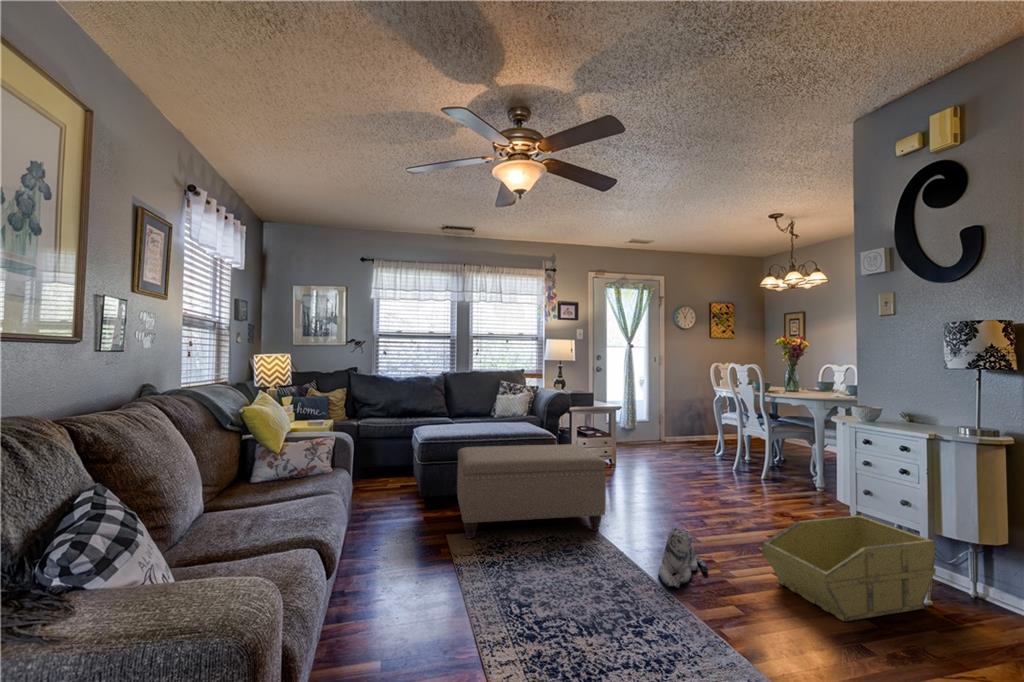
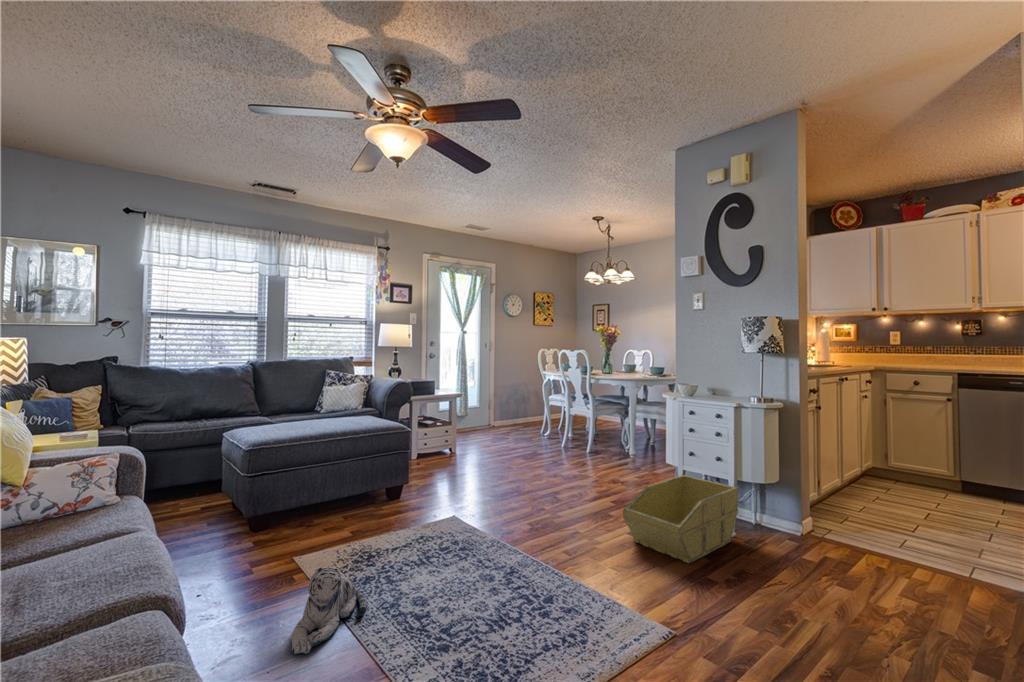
ottoman: present [457,444,606,538] -> none [300,436,475,555]
plush toy: present [659,528,708,588] -> present [291,567,367,655]

